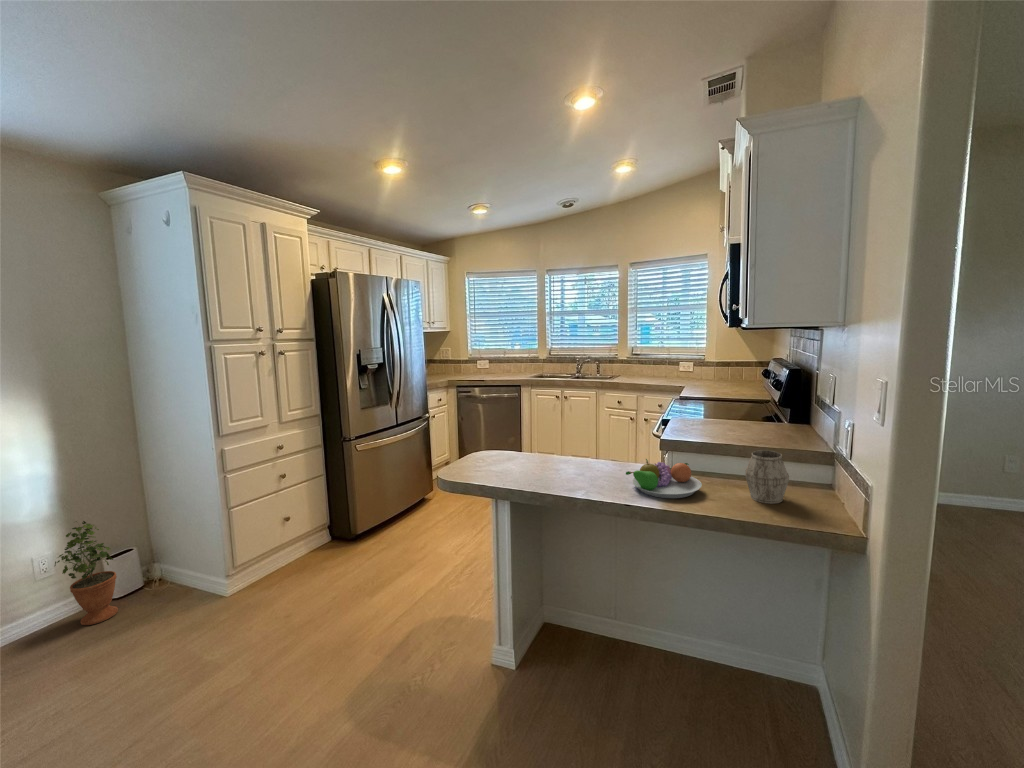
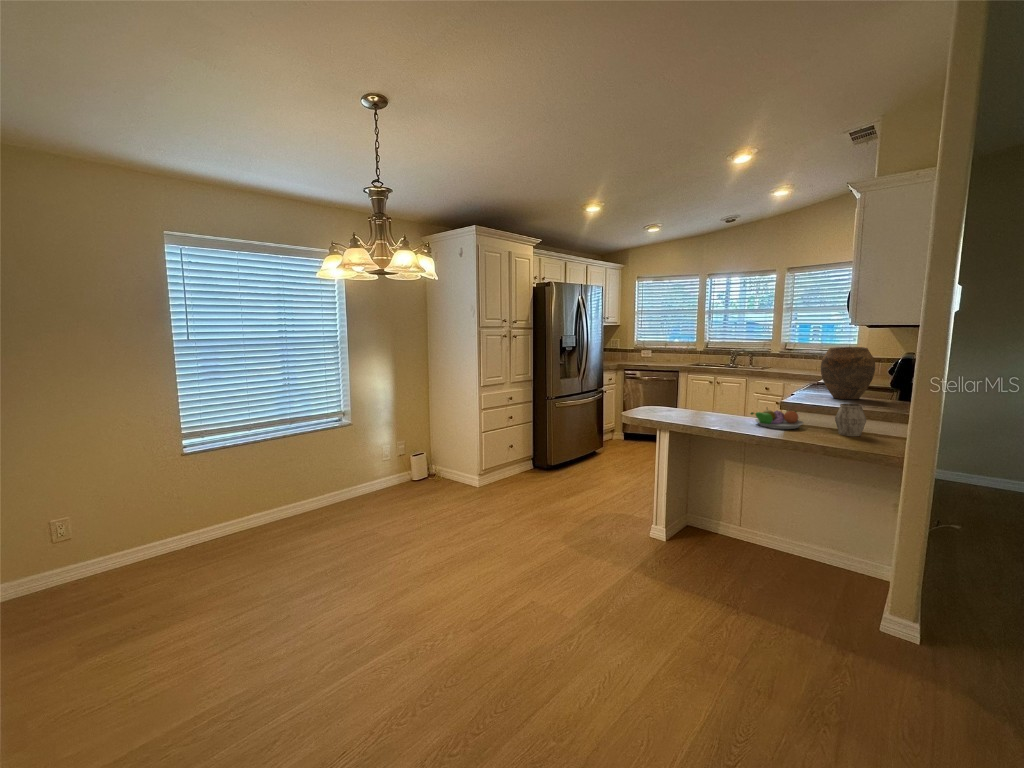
vase: none [701,359,768,432] -> present [820,347,875,399]
potted plant: present [55,521,118,625] -> none [397,429,422,488]

